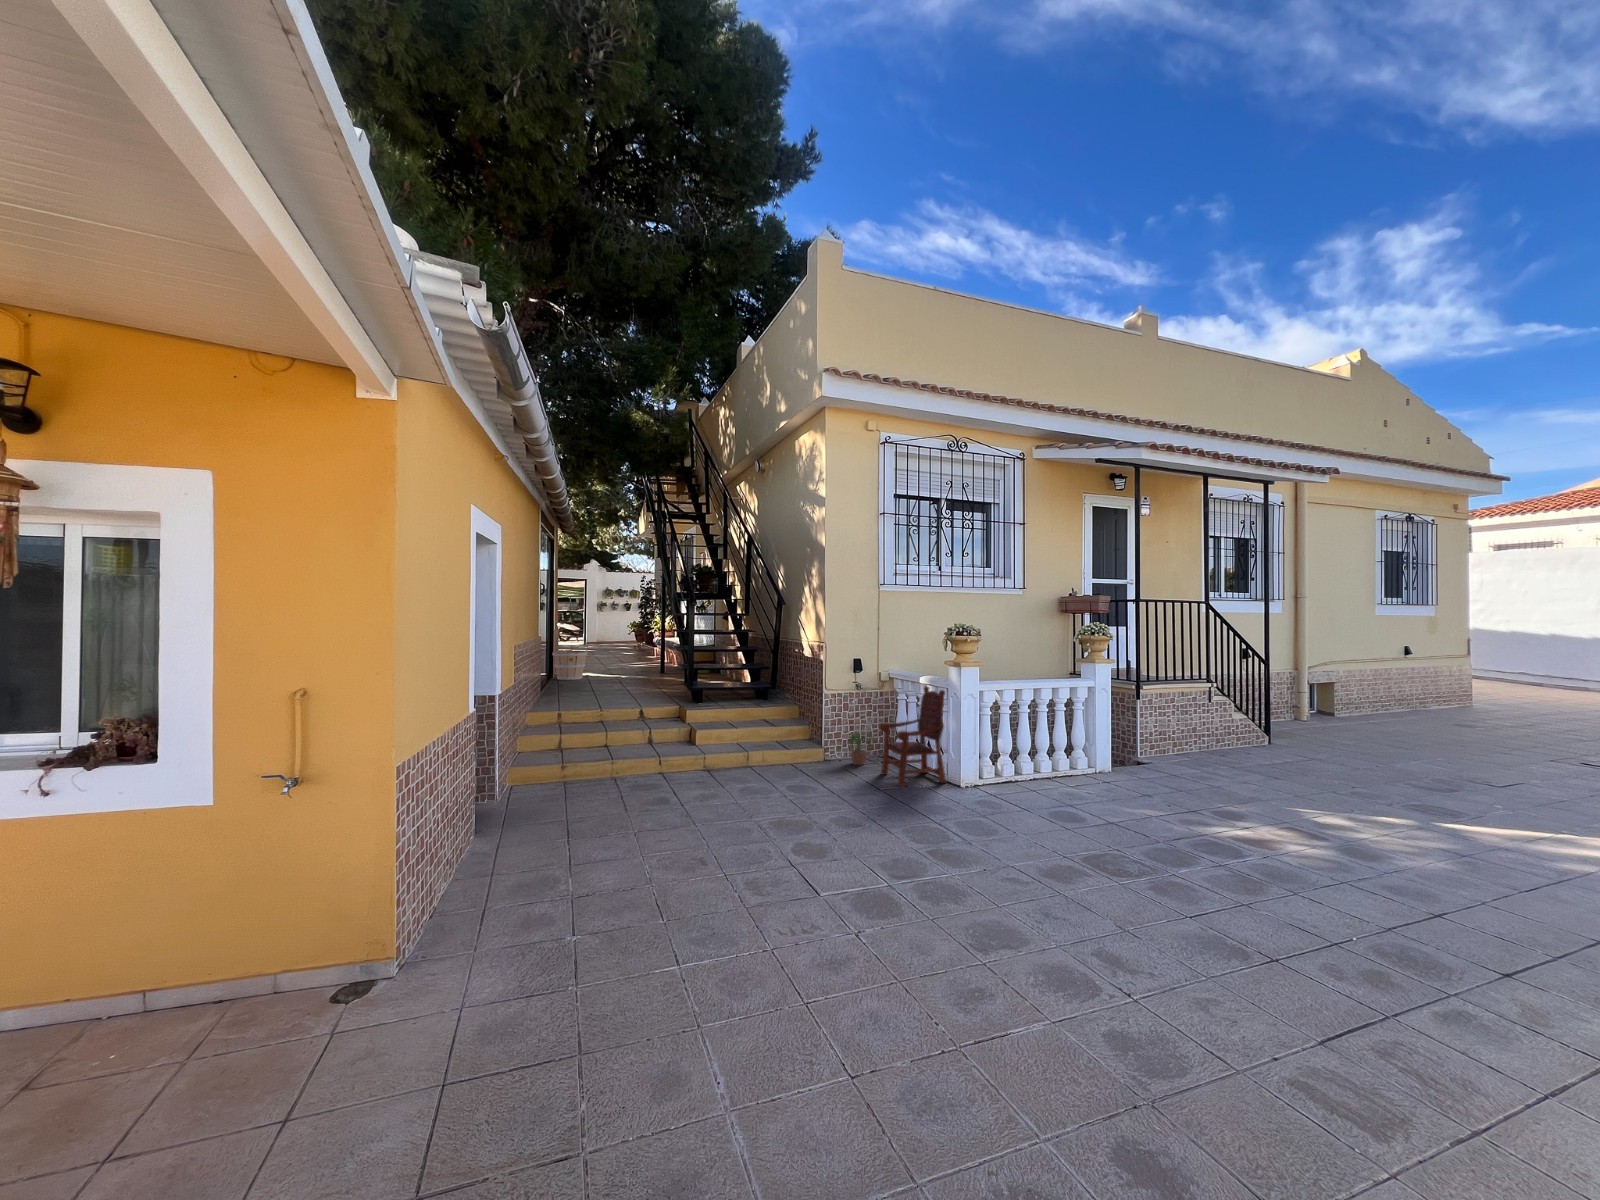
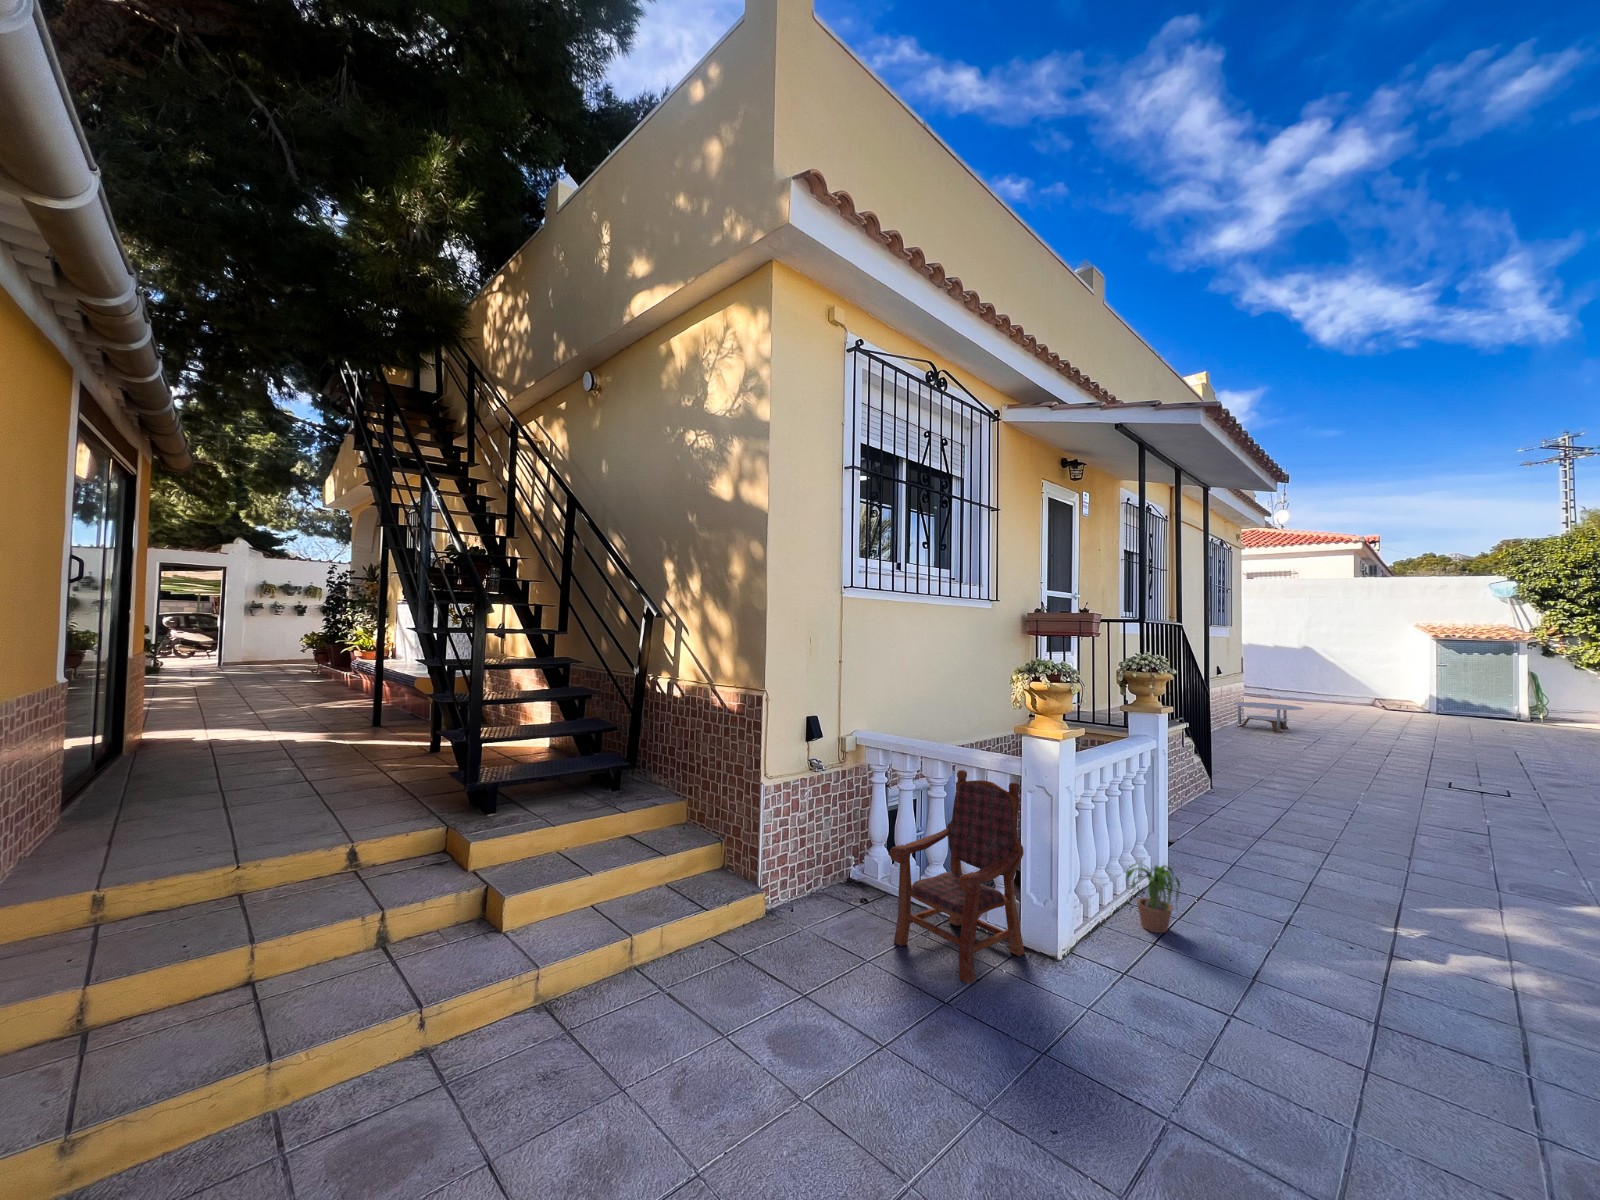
wooden bucket: present [552,650,588,680] -> none [128,694,218,757]
round table: none [1418,689,1504,720] -> present [1233,702,1303,733]
potted plant: present [848,731,873,765] -> present [1126,864,1180,933]

